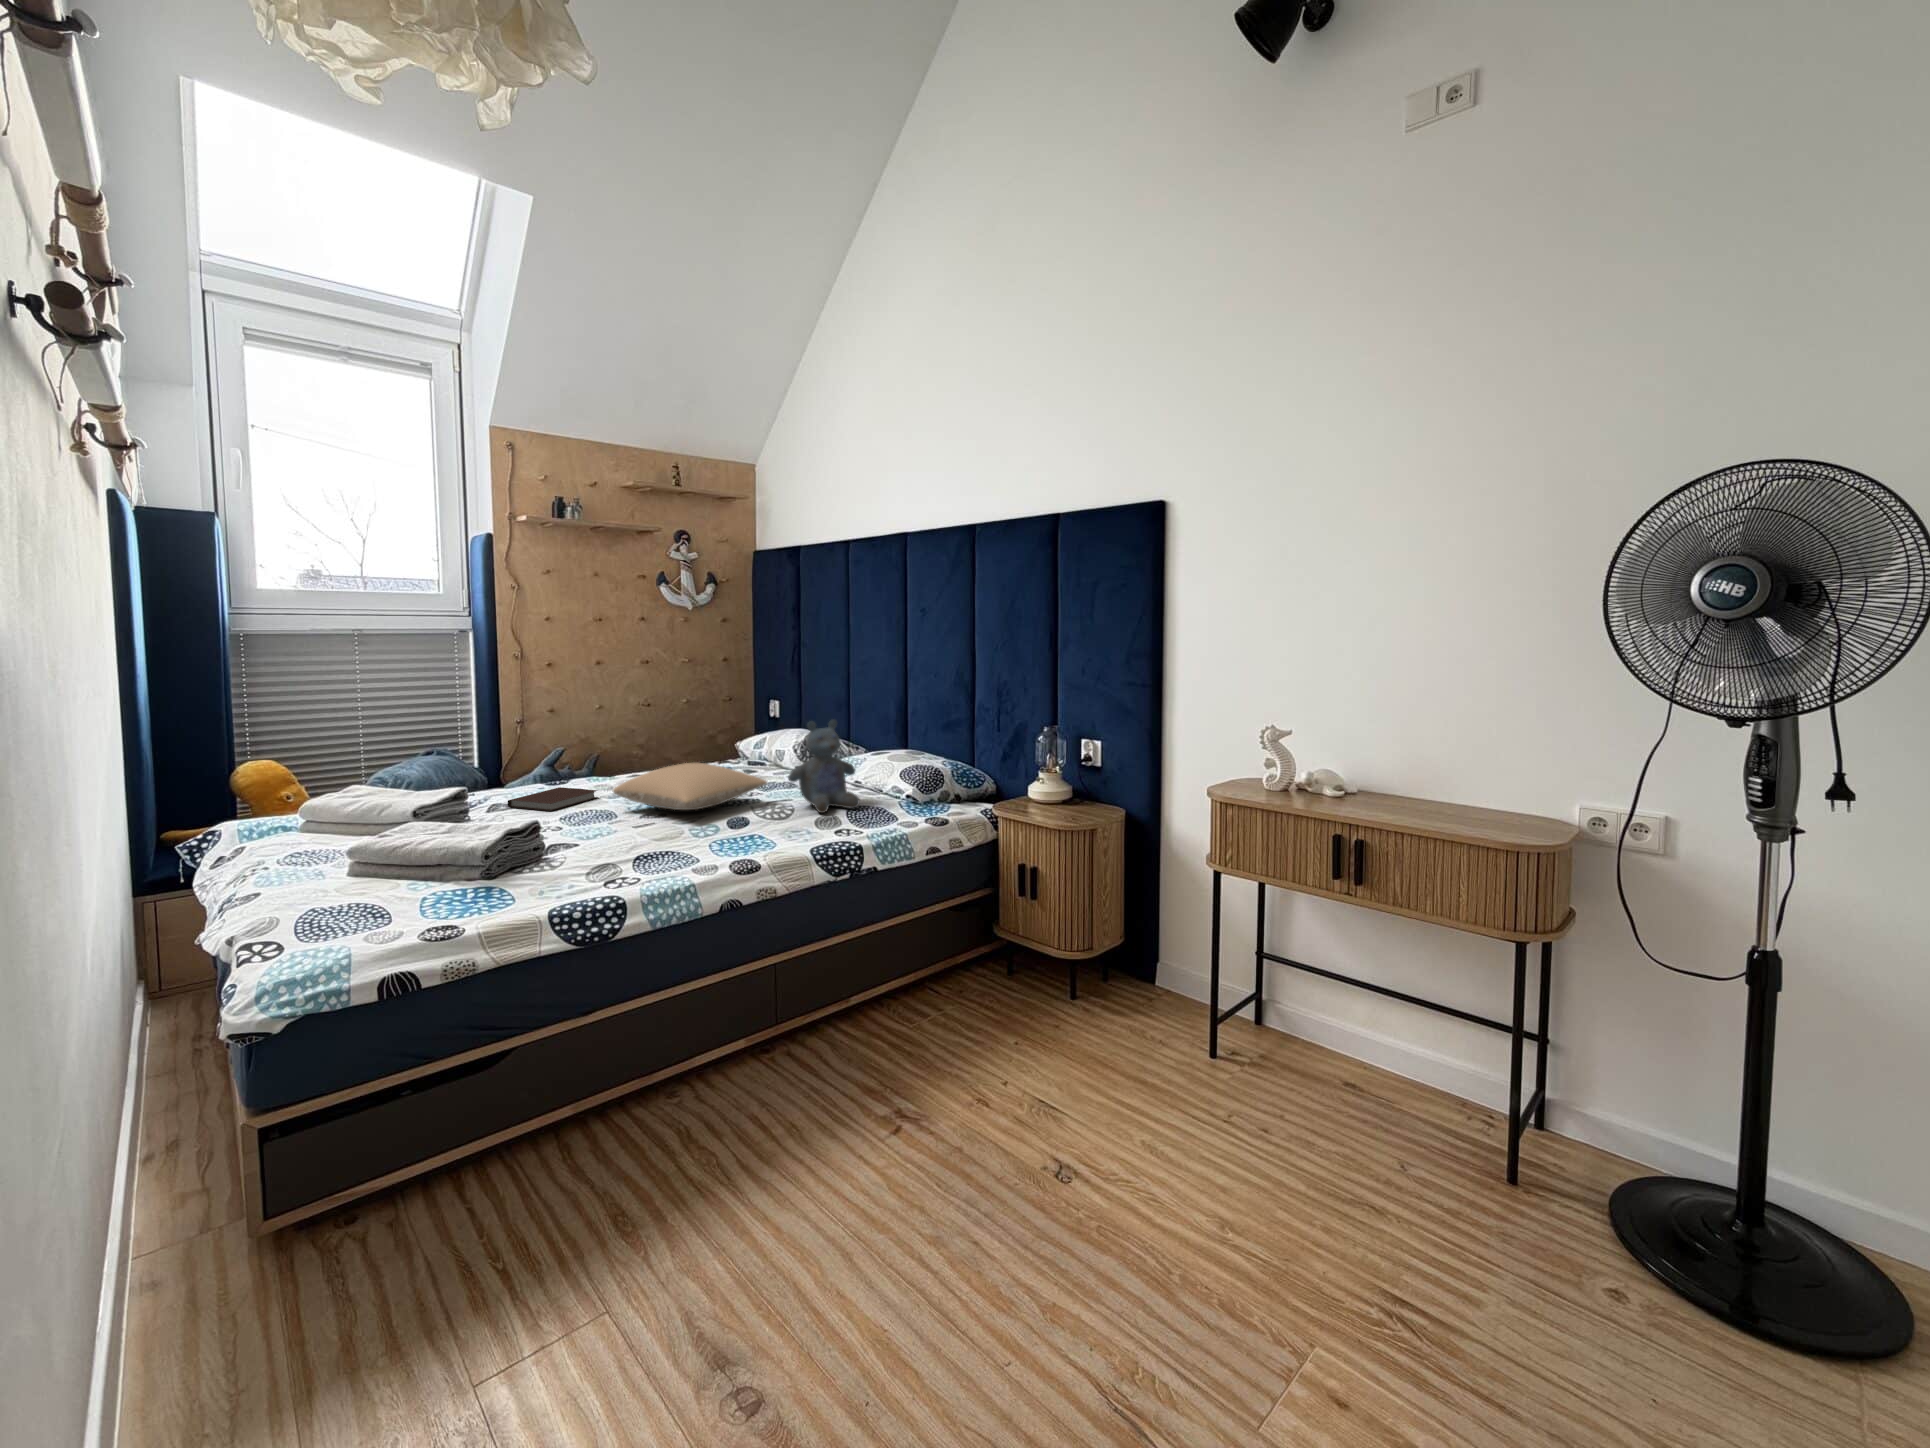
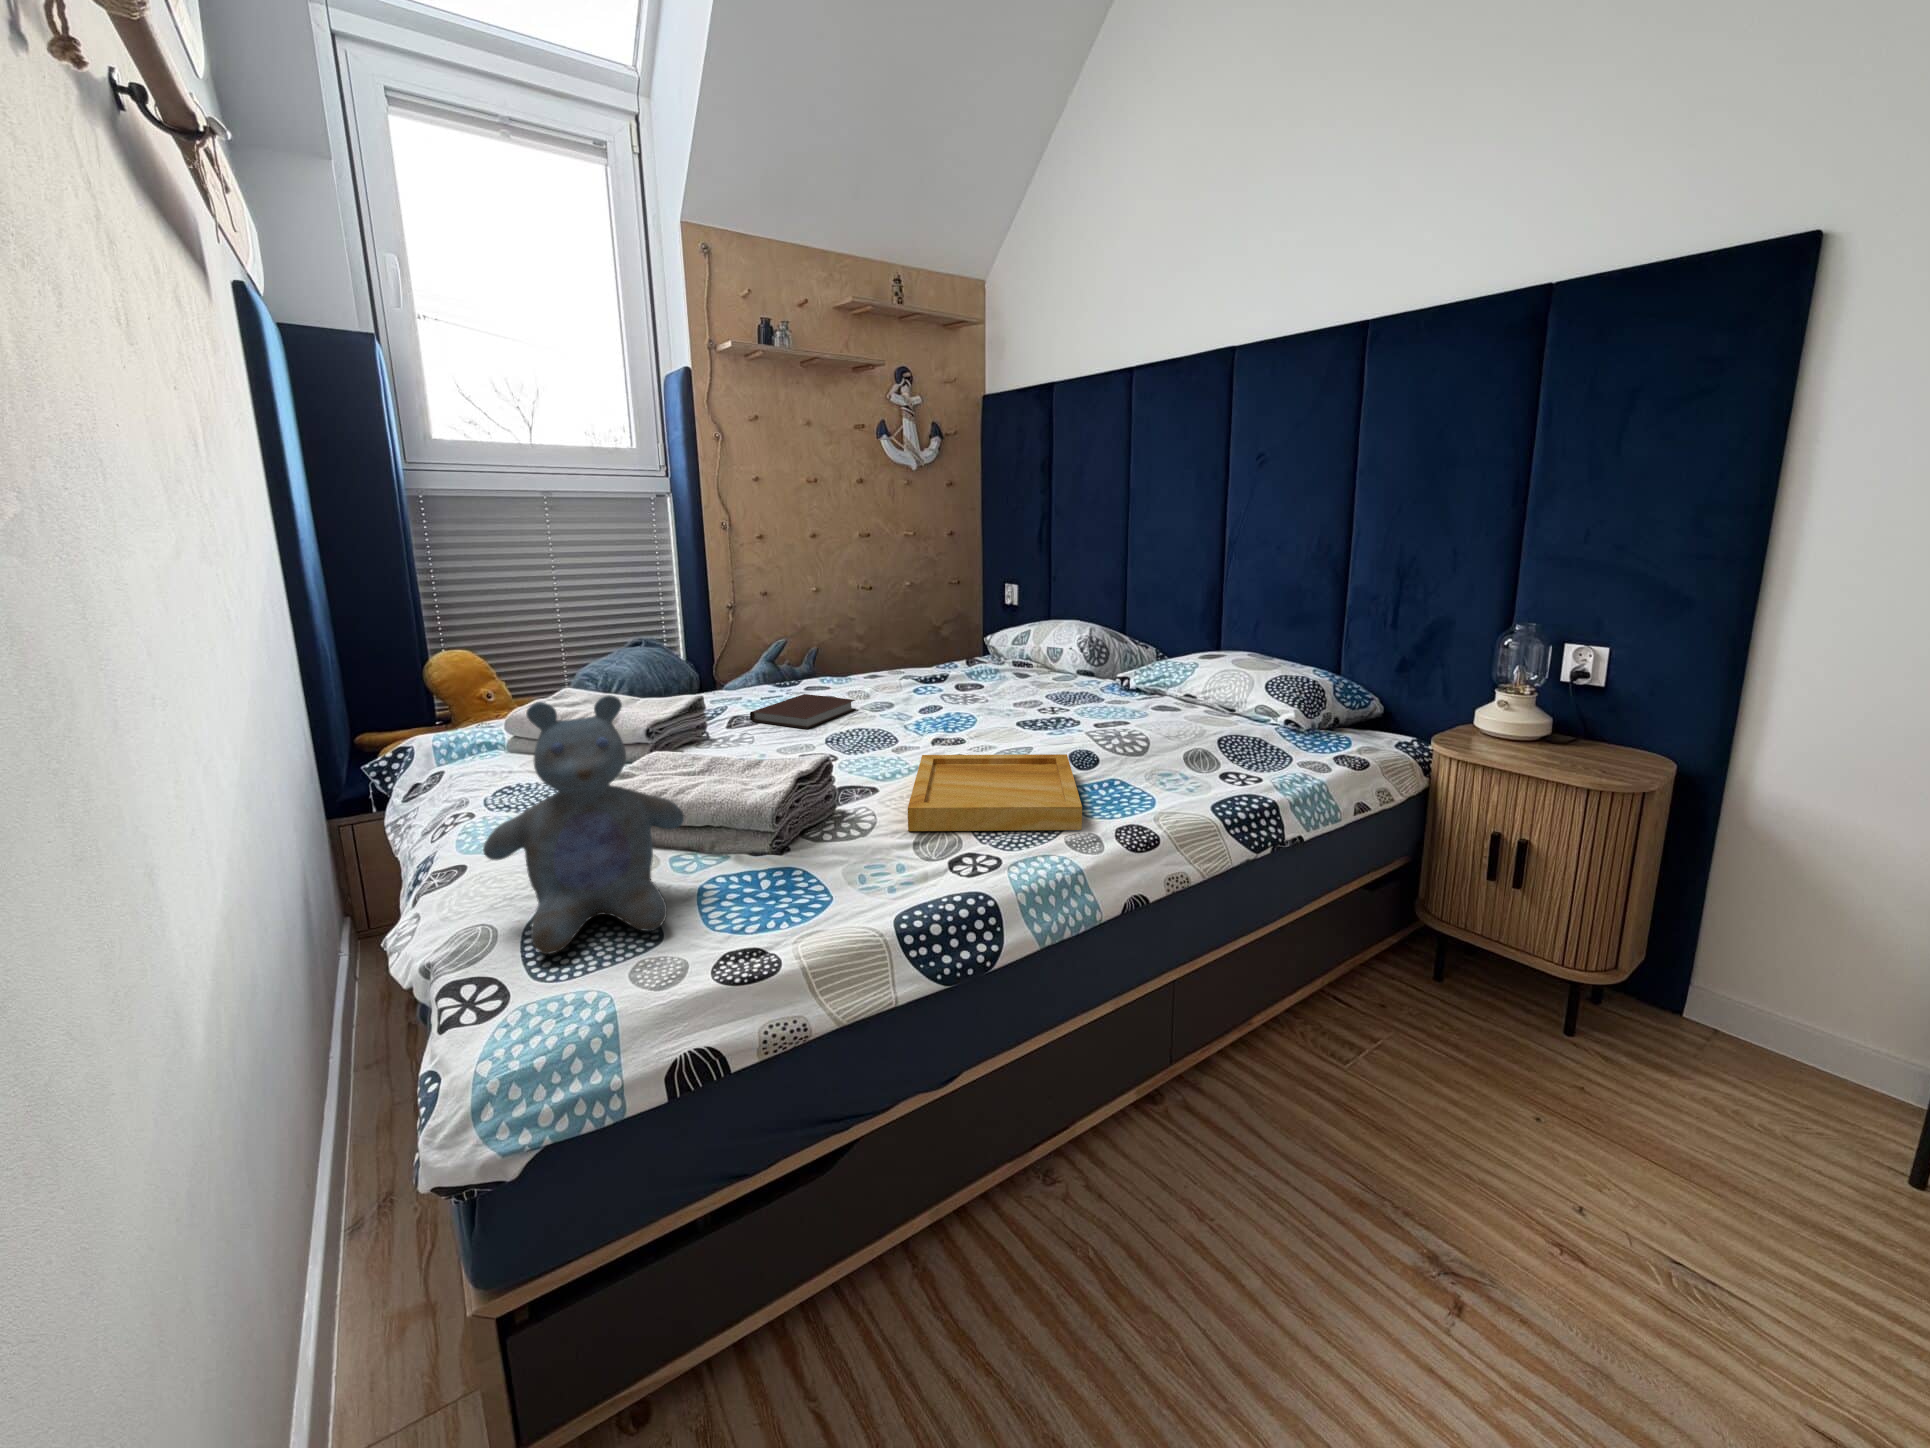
stuffed bear: present [788,719,860,813] -> present [483,695,684,954]
pillow: present [613,763,767,810] -> none [888,667,1085,734]
tray: none [586,820,726,867] -> present [908,754,1082,831]

